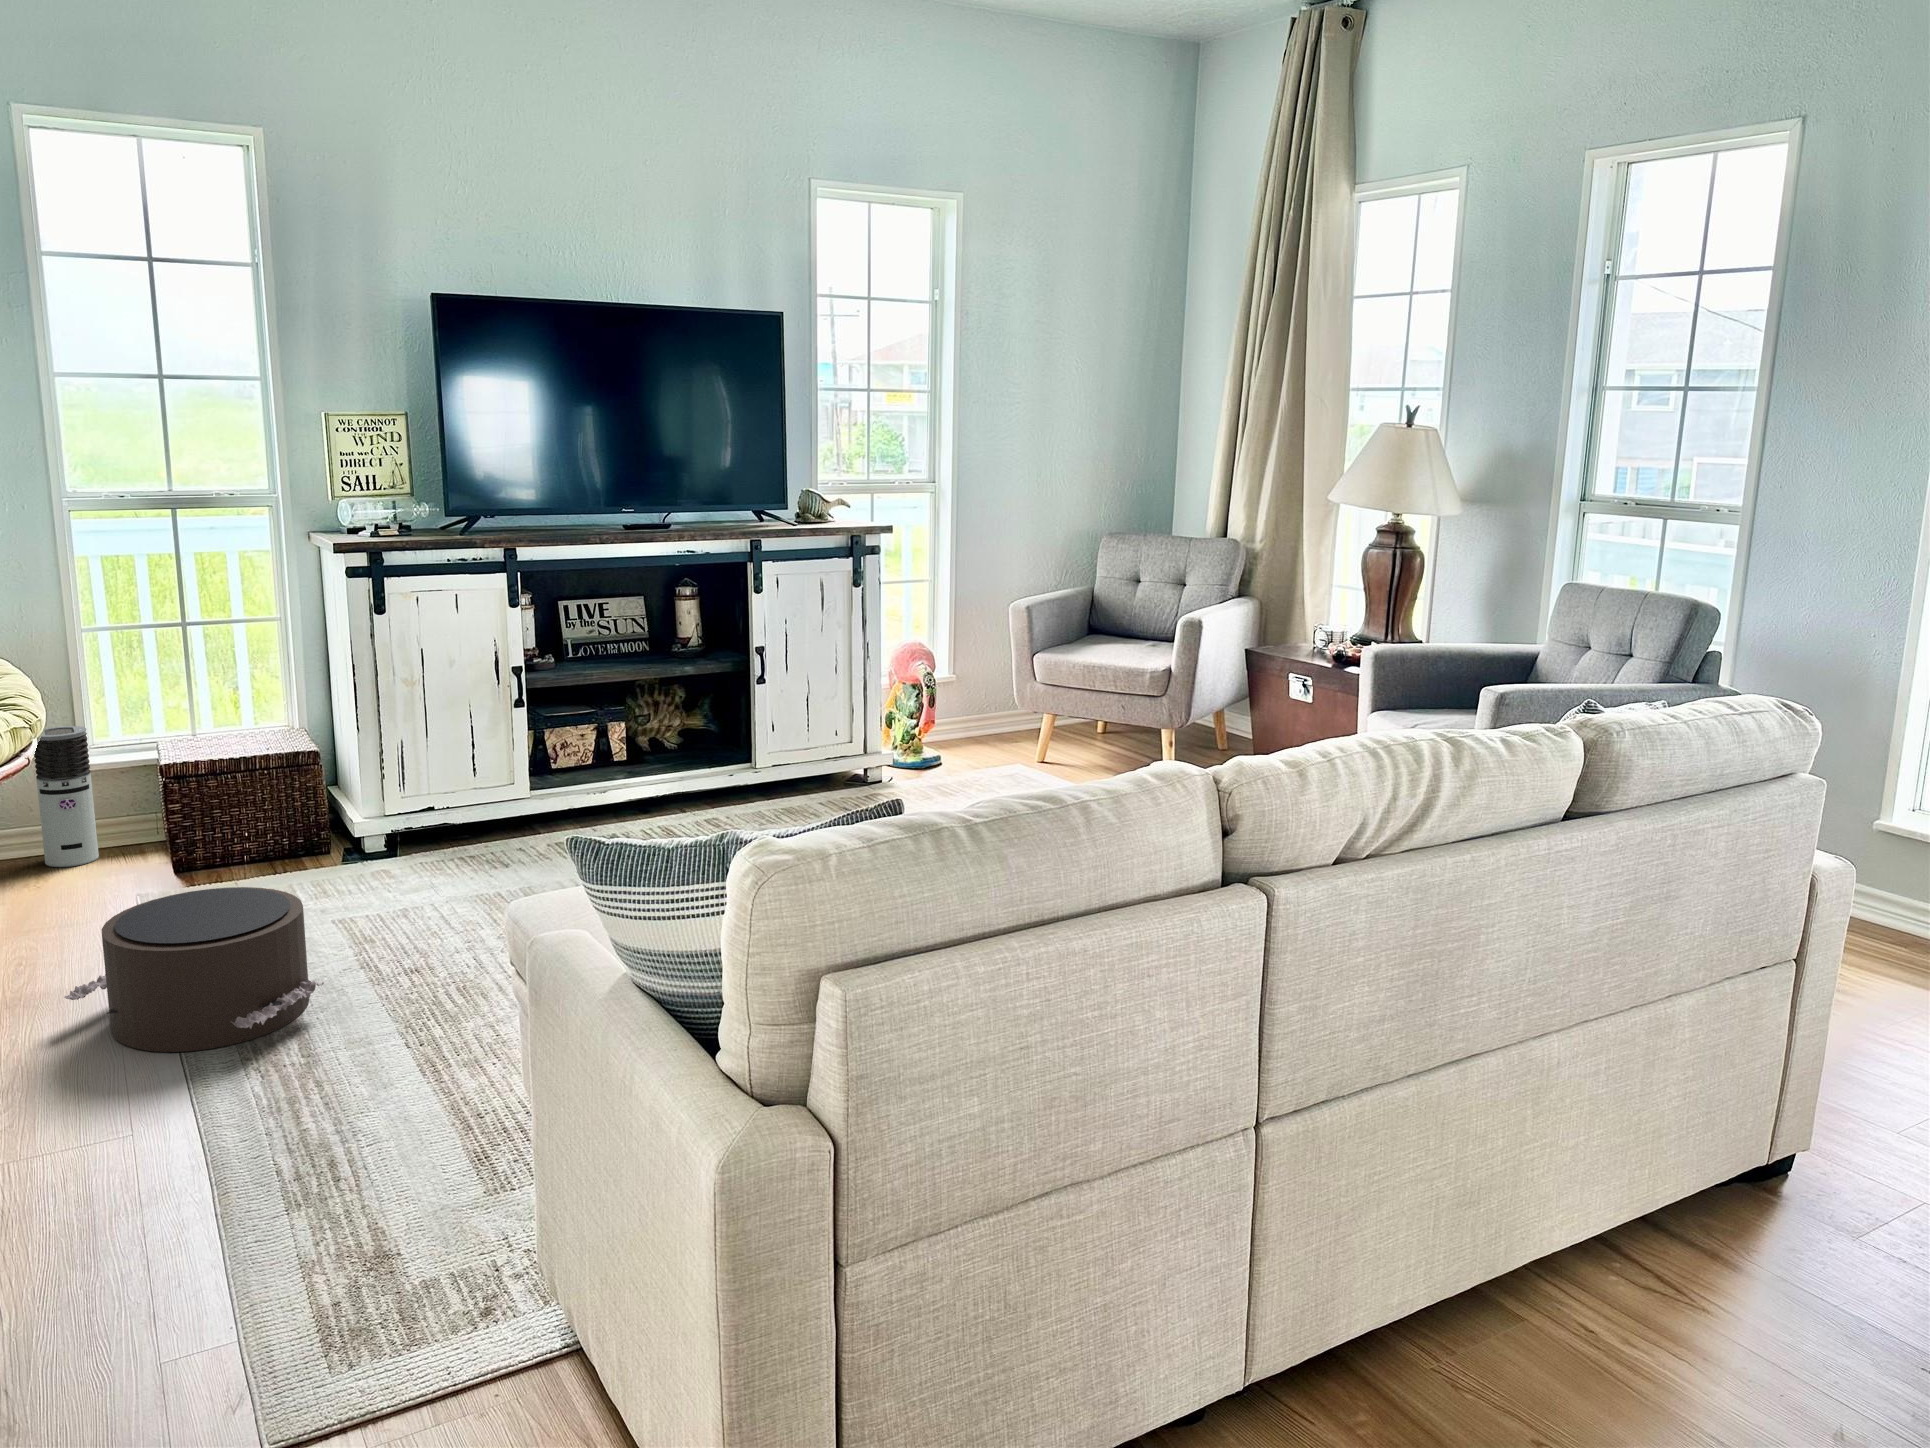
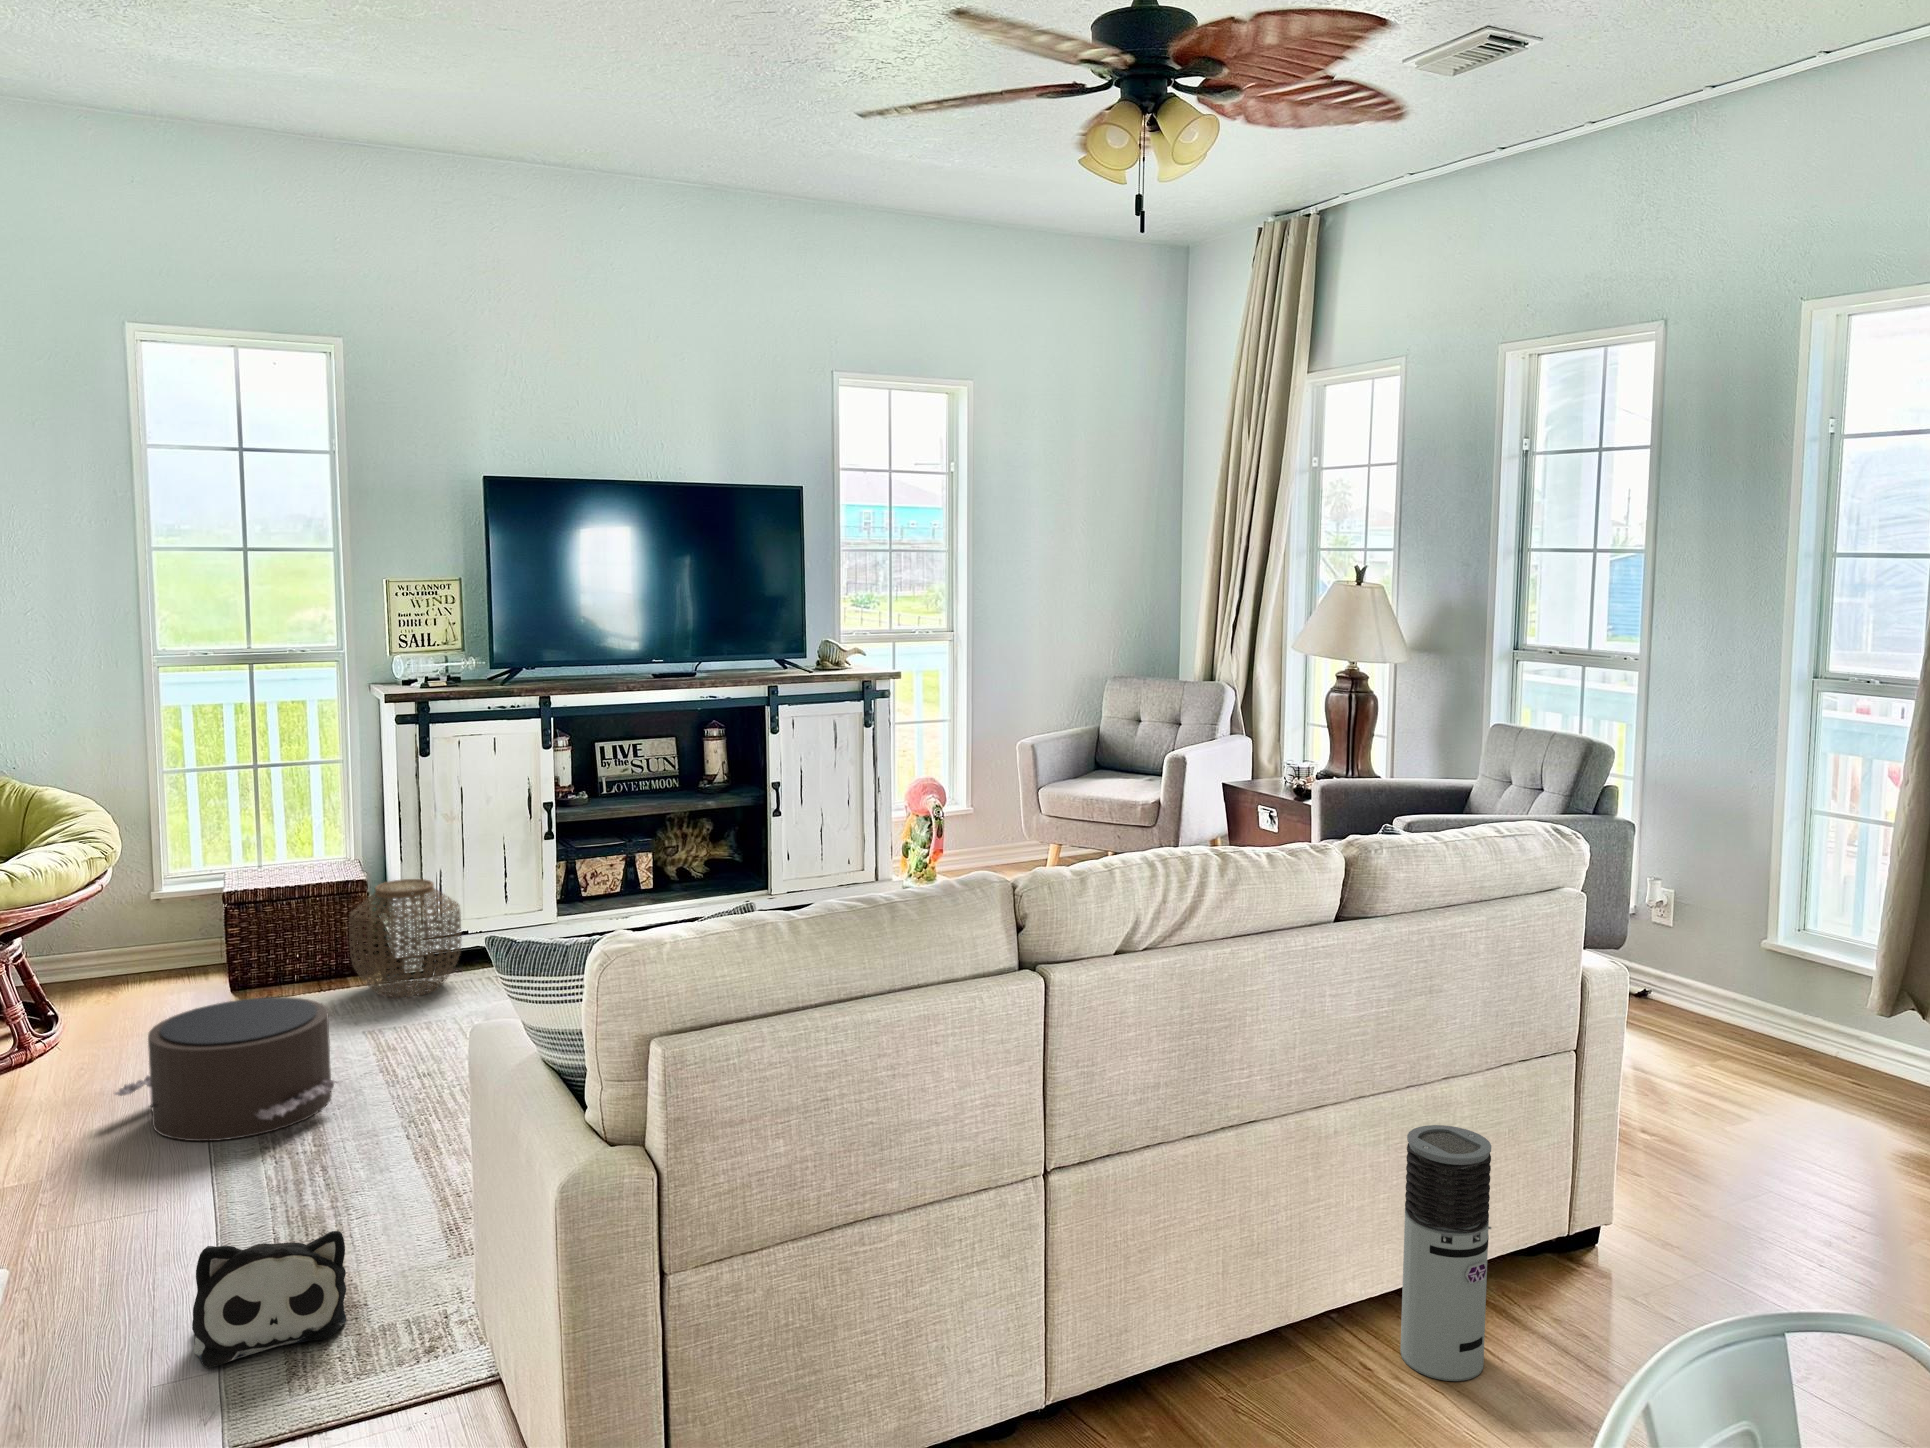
air purifier: present [34,726,99,867] -> present [1400,1125,1491,1381]
woven basket: none [304,751,428,883] -> present [349,879,461,998]
plush toy: none [205,1174,381,1336] -> present [192,1231,346,1368]

